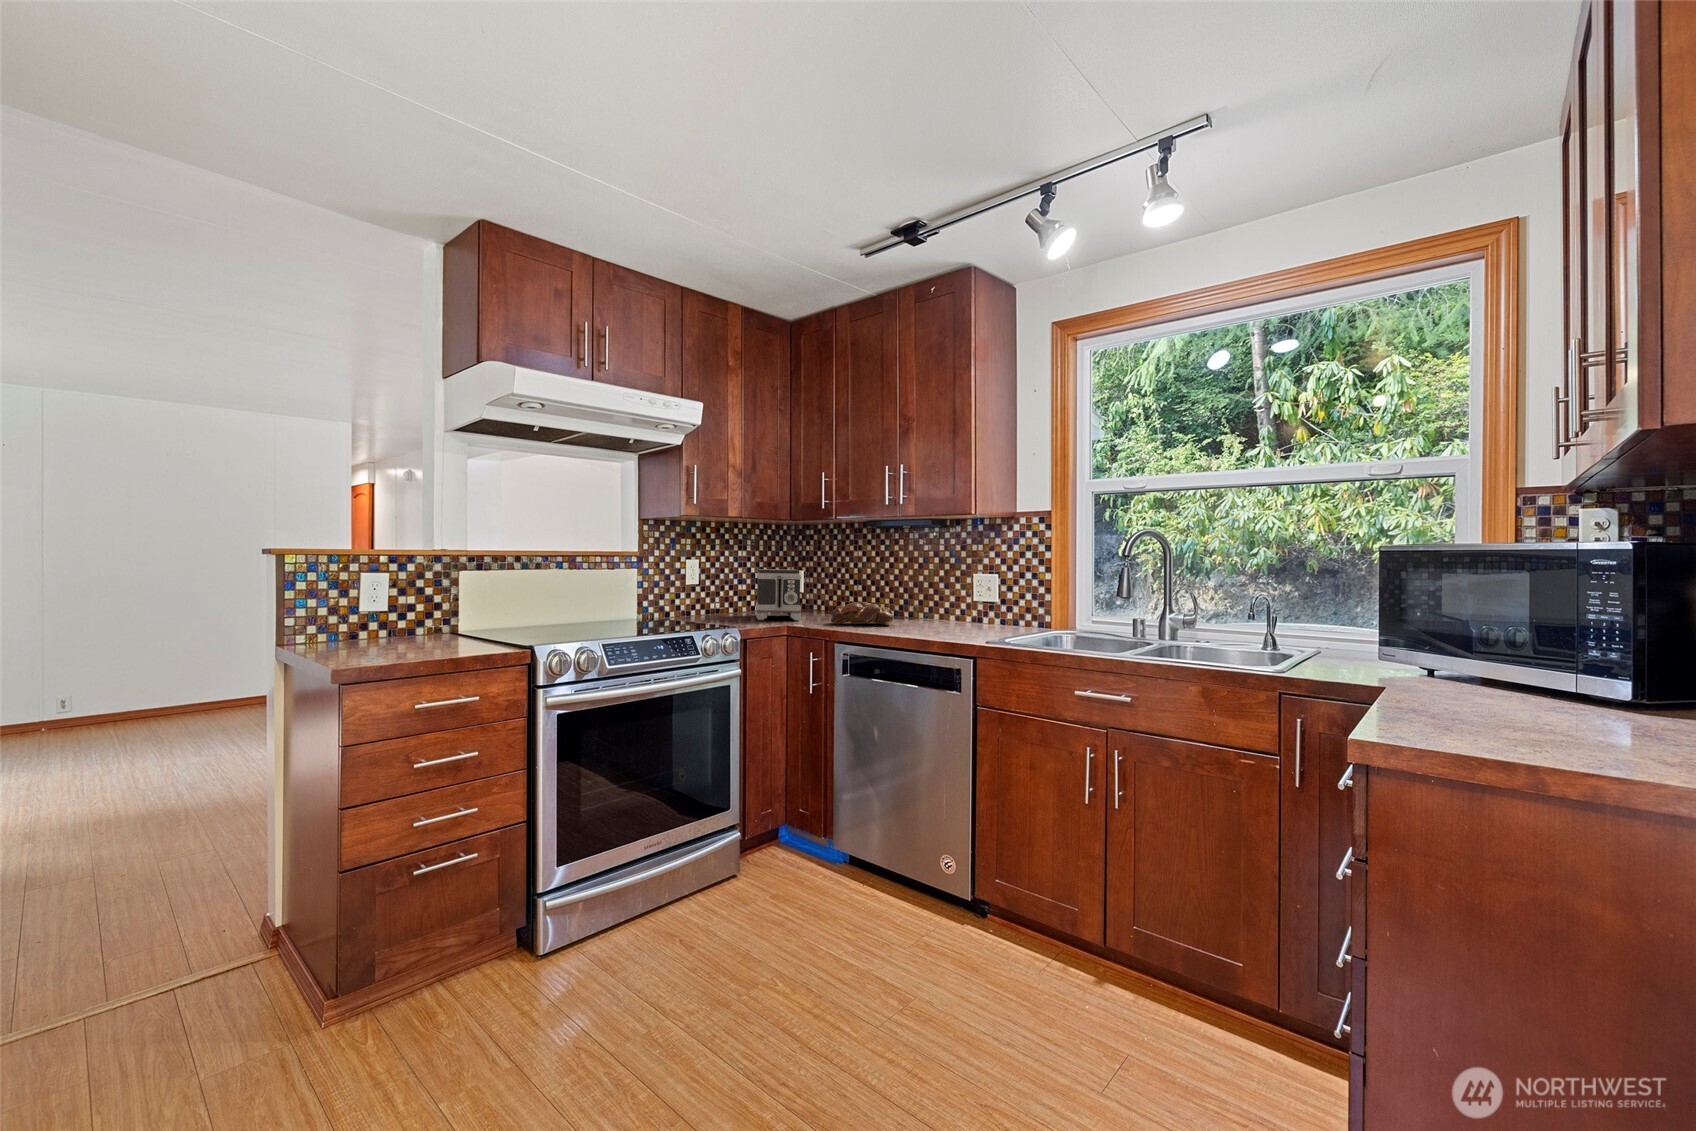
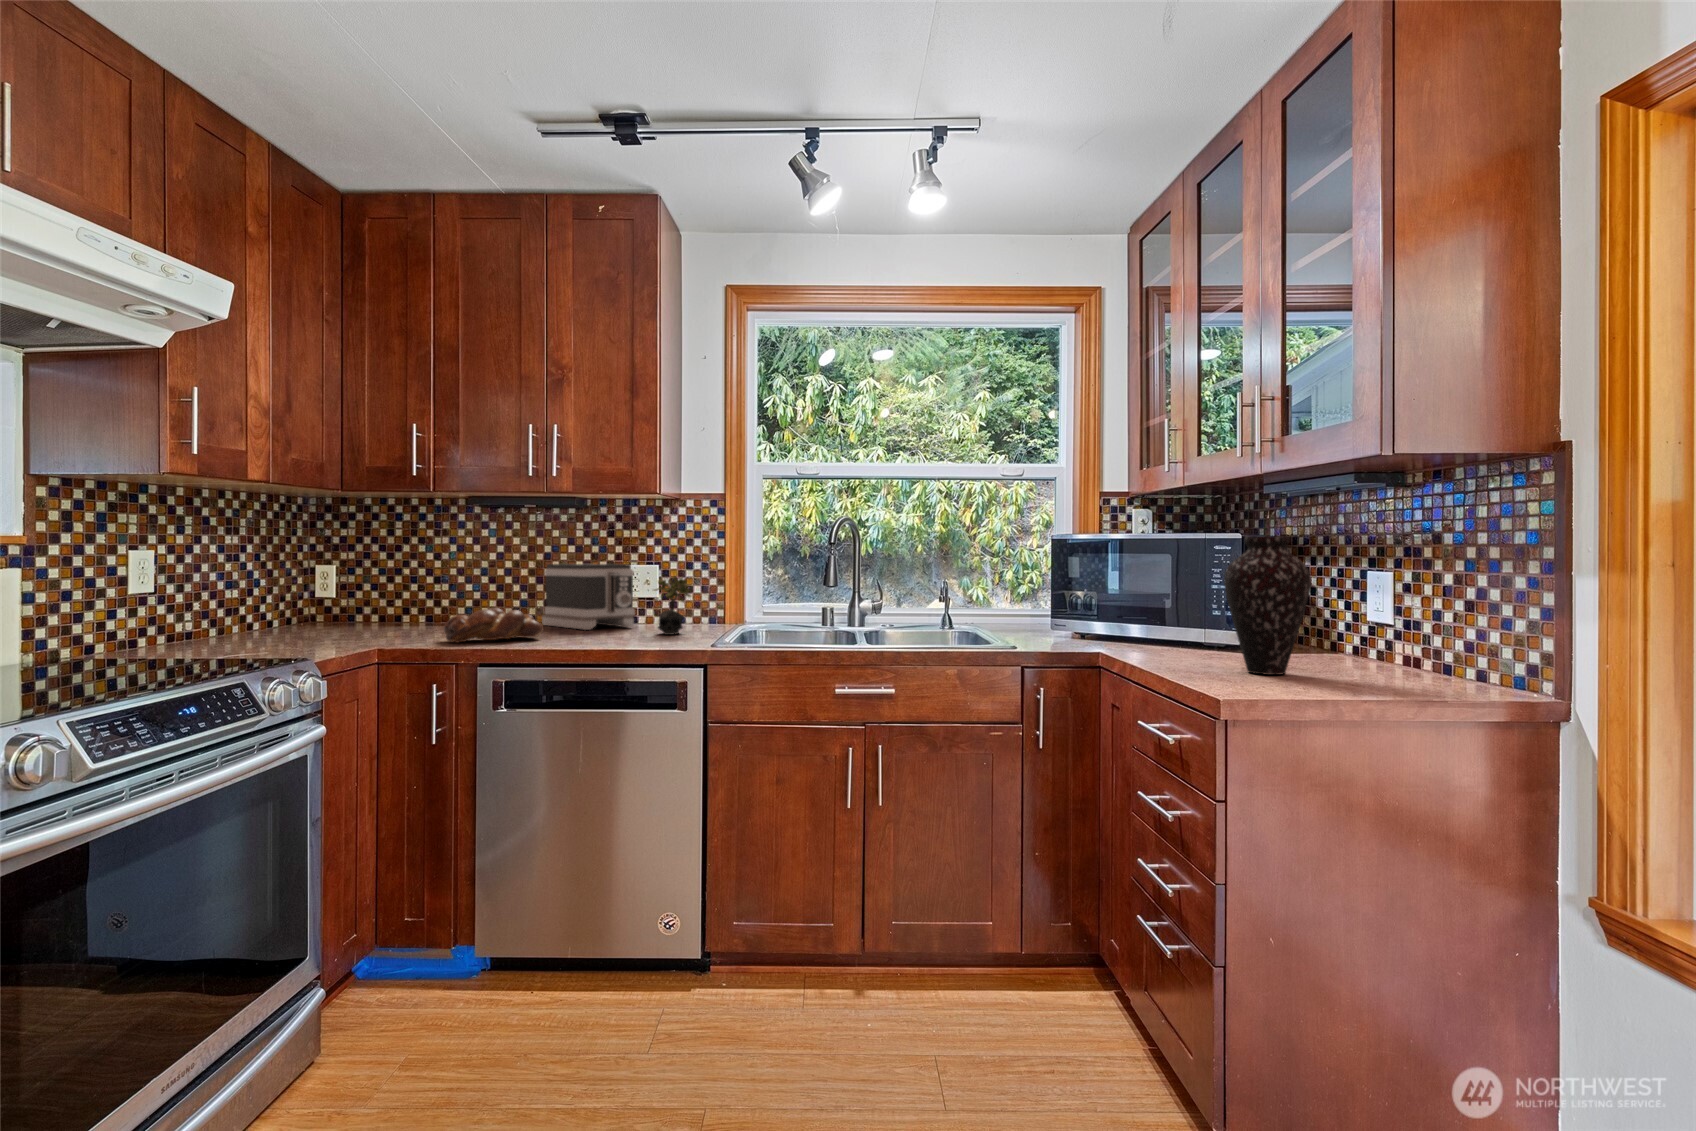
vase: none [1474,552,1605,722] -> present [1224,536,1311,675]
toaster: present [756,569,801,620] -> present [542,564,635,630]
succulent plant: none [976,583,1006,630] -> present [654,576,691,635]

